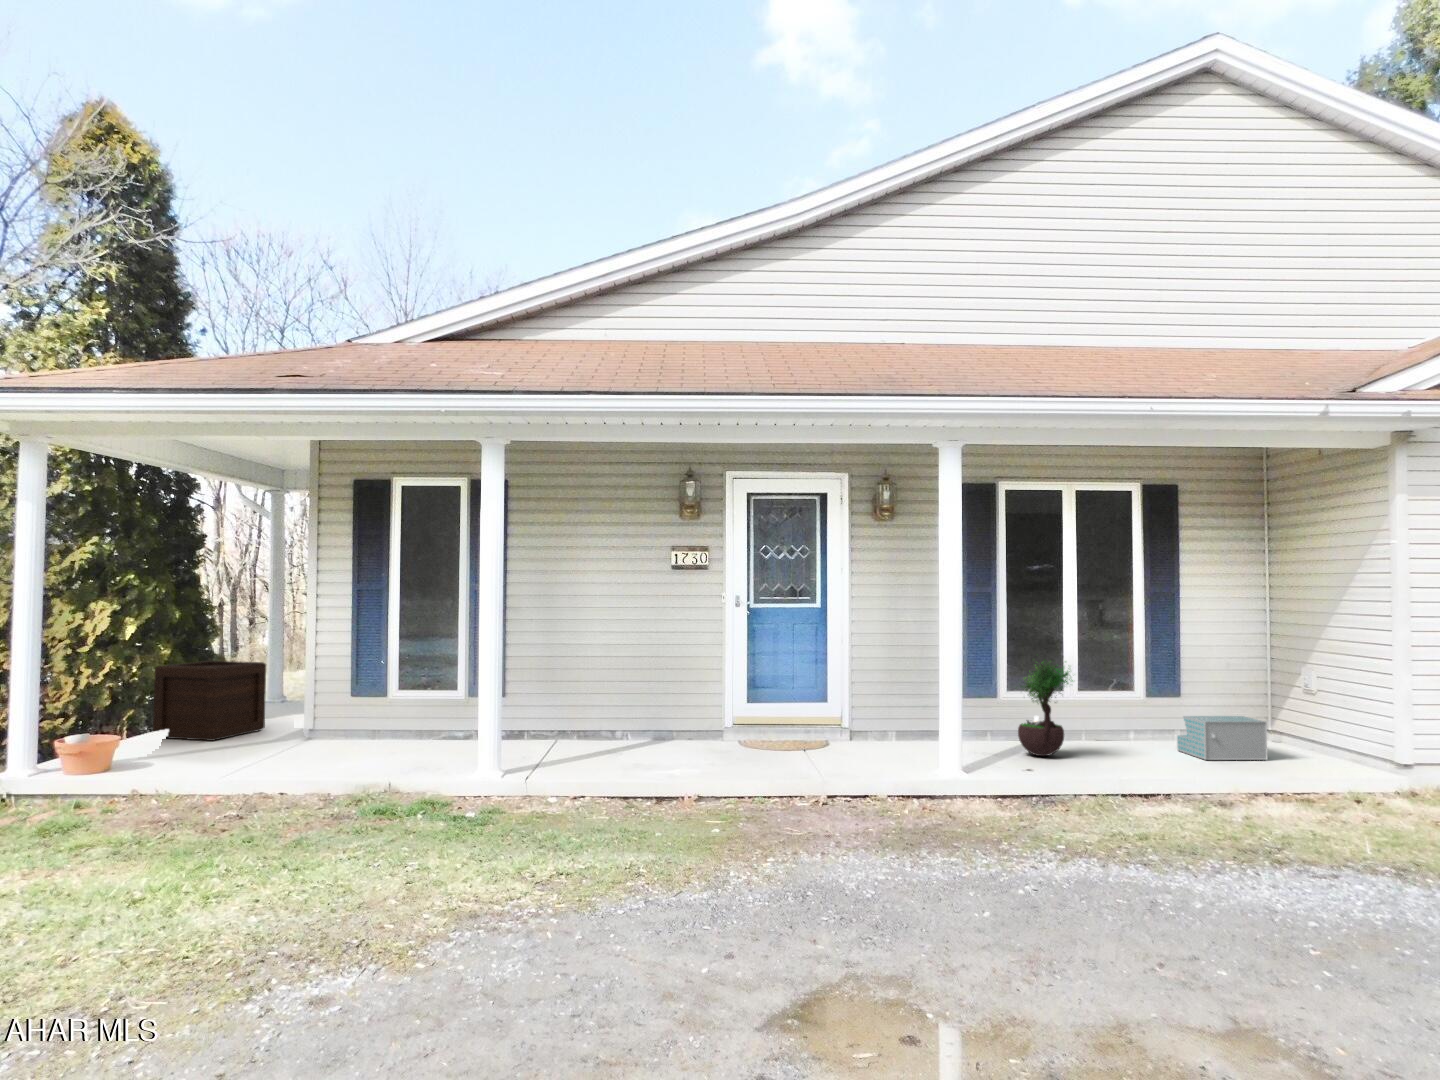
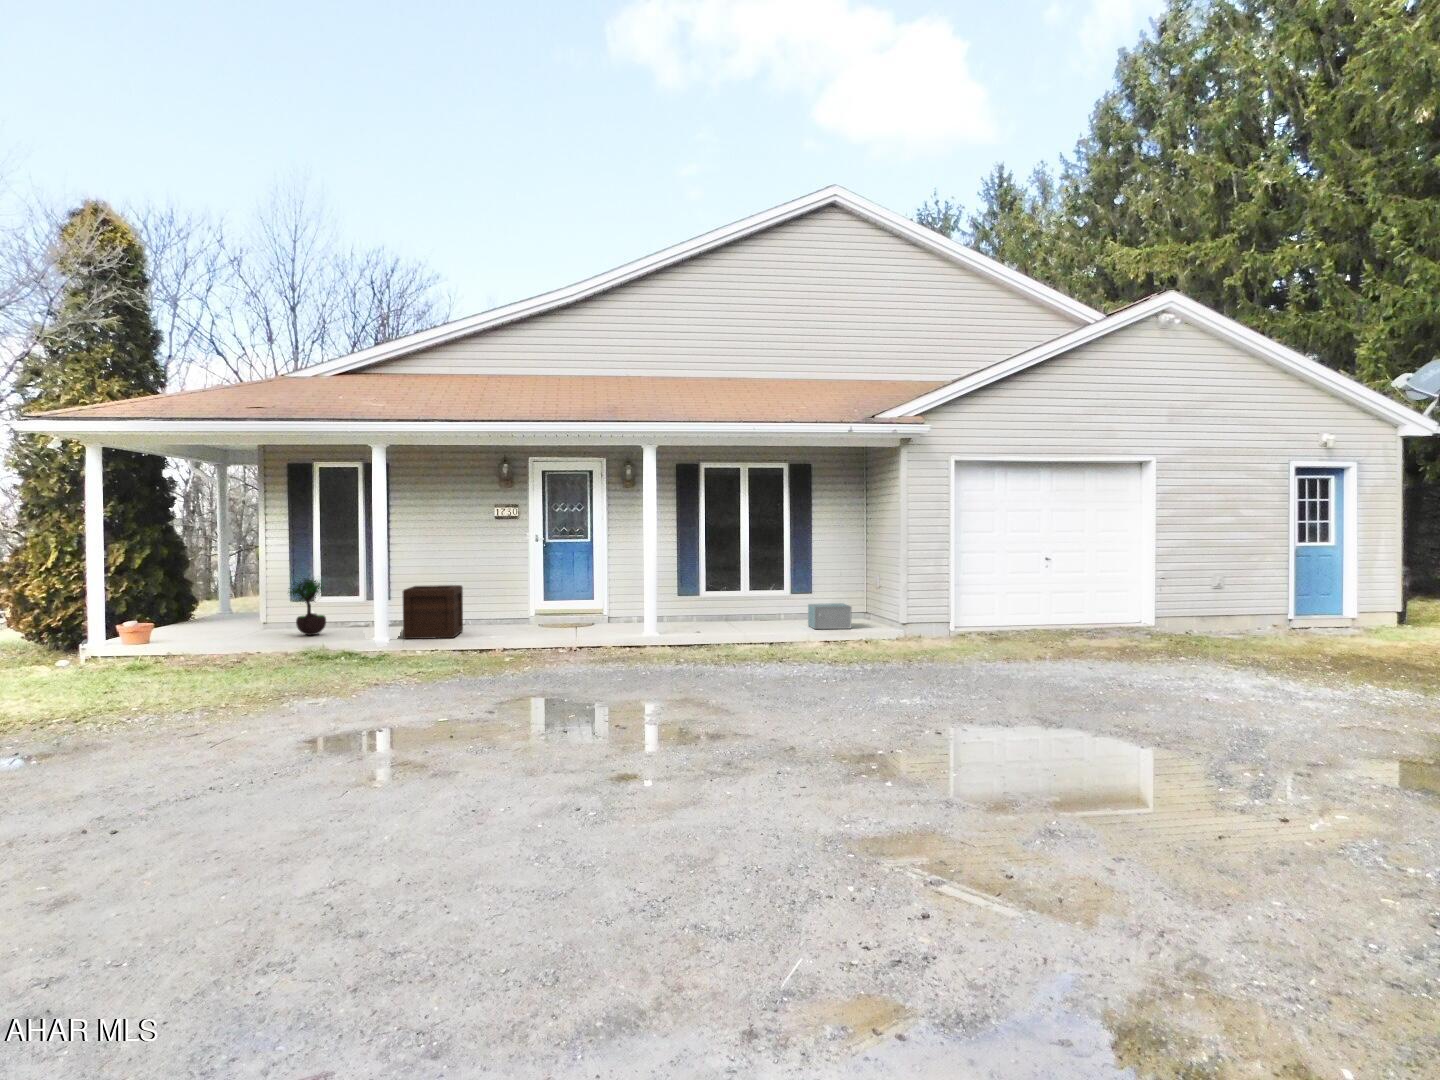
potted tree: present [1018,659,1073,756] -> present [289,578,326,635]
wooden crate: present [153,661,266,741] -> present [402,585,463,639]

